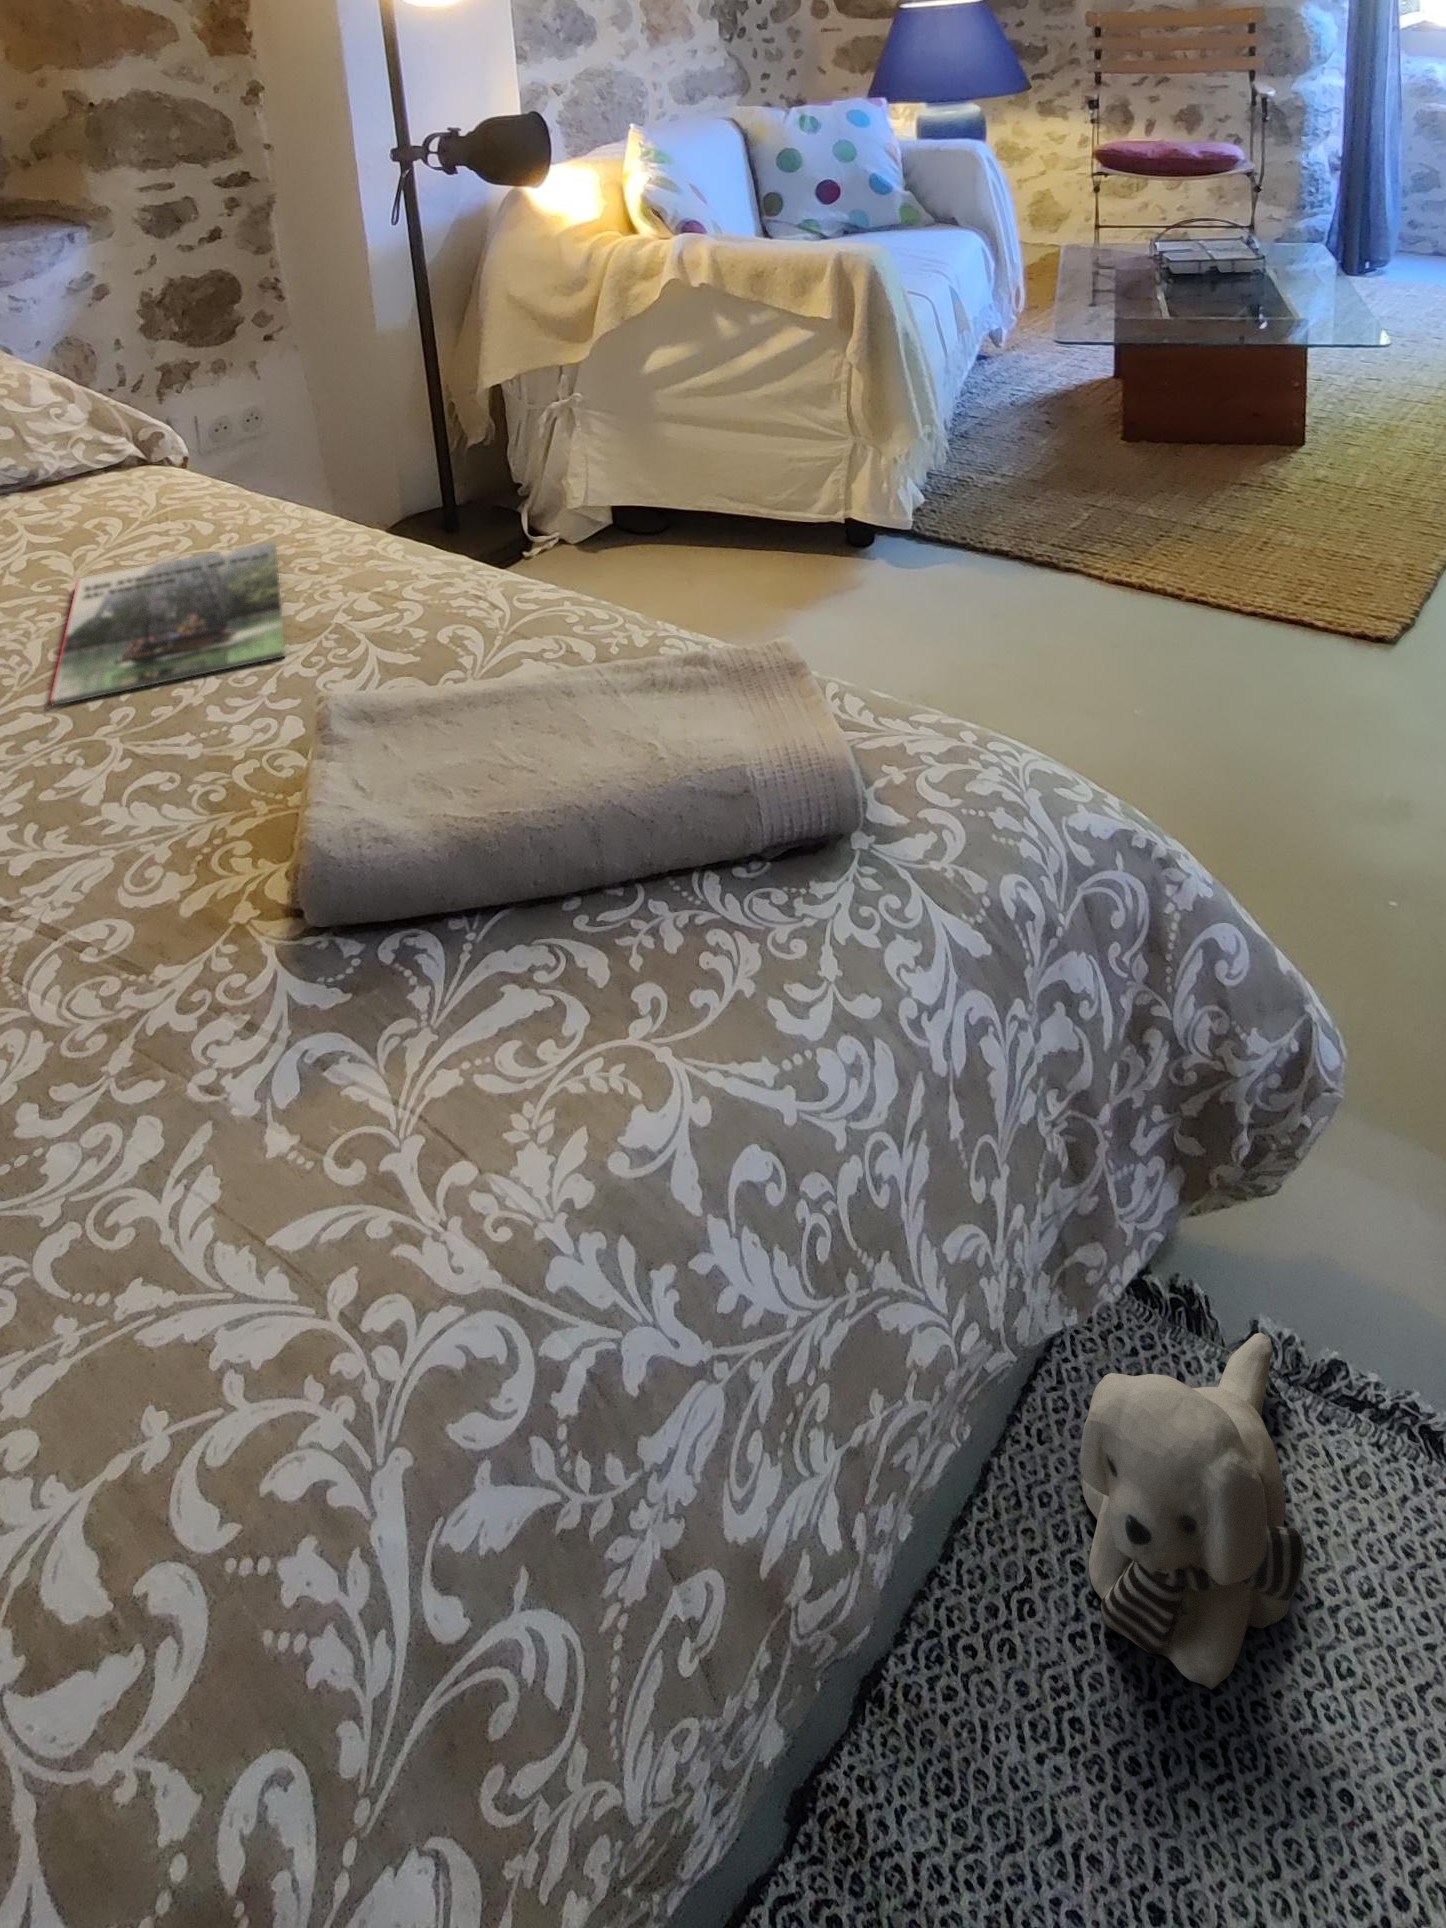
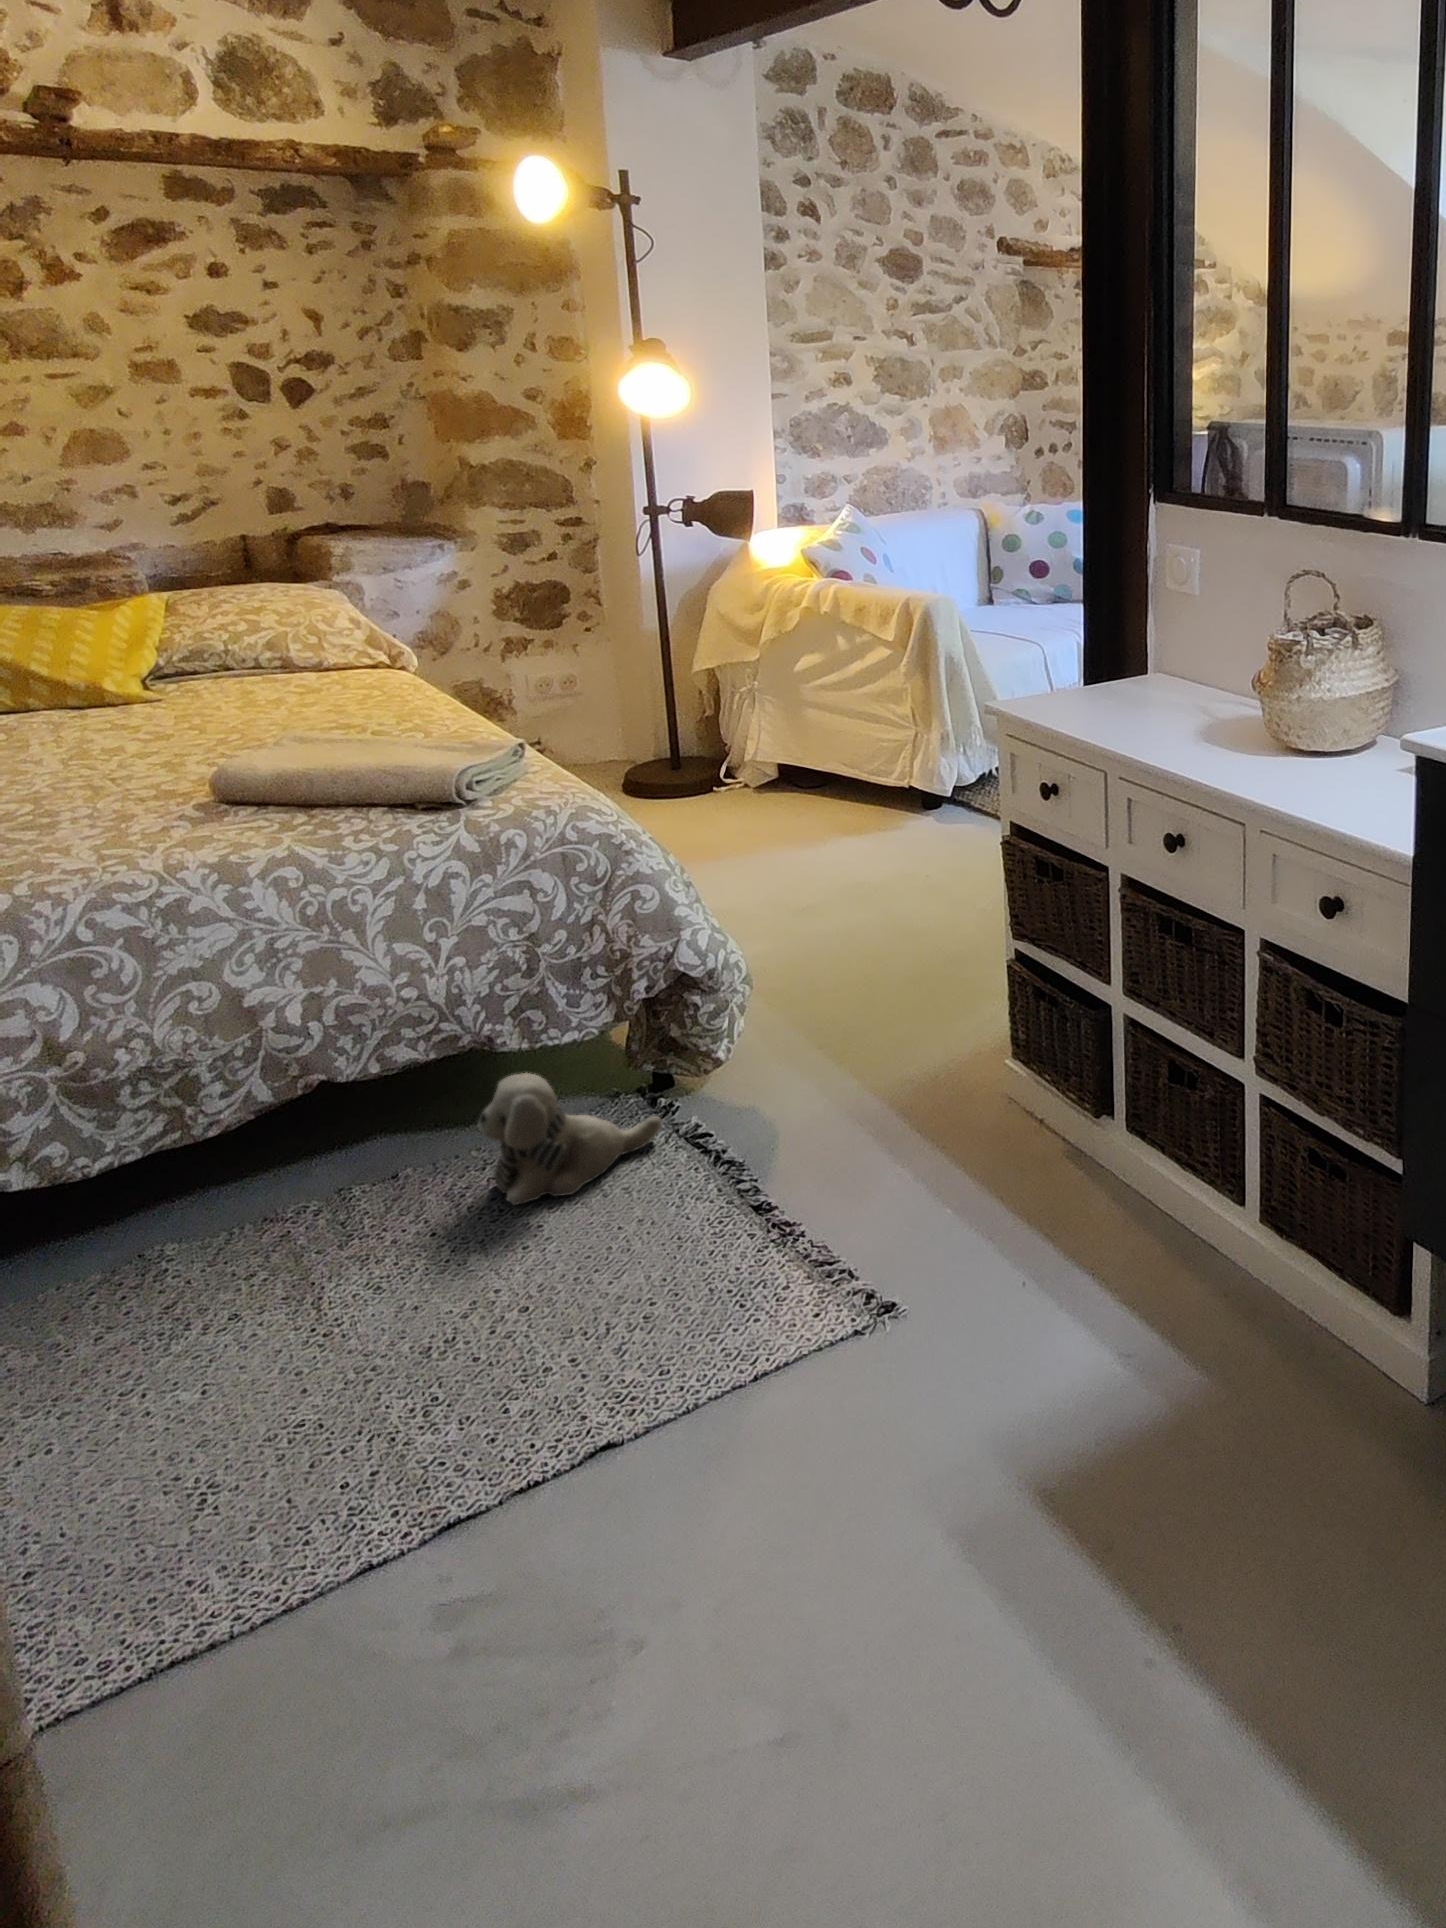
magazine: present [50,542,286,706] -> none [215,693,386,734]

